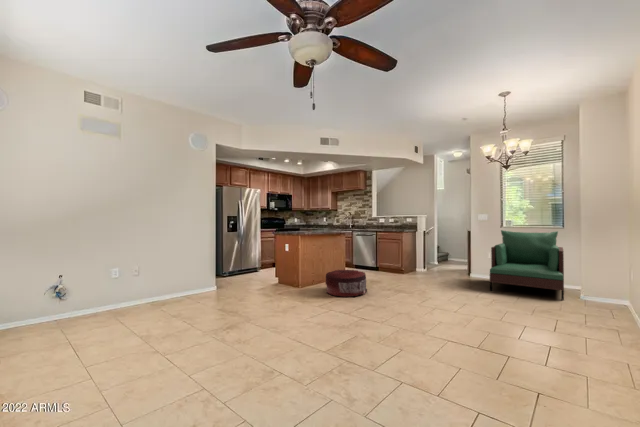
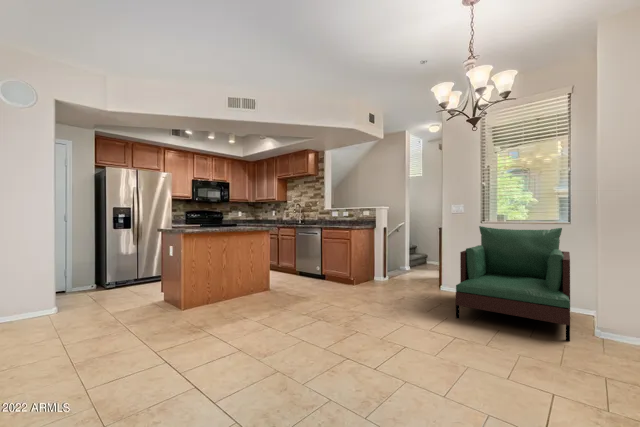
pouf: present [326,270,367,297] -> none [201,284,269,331]

